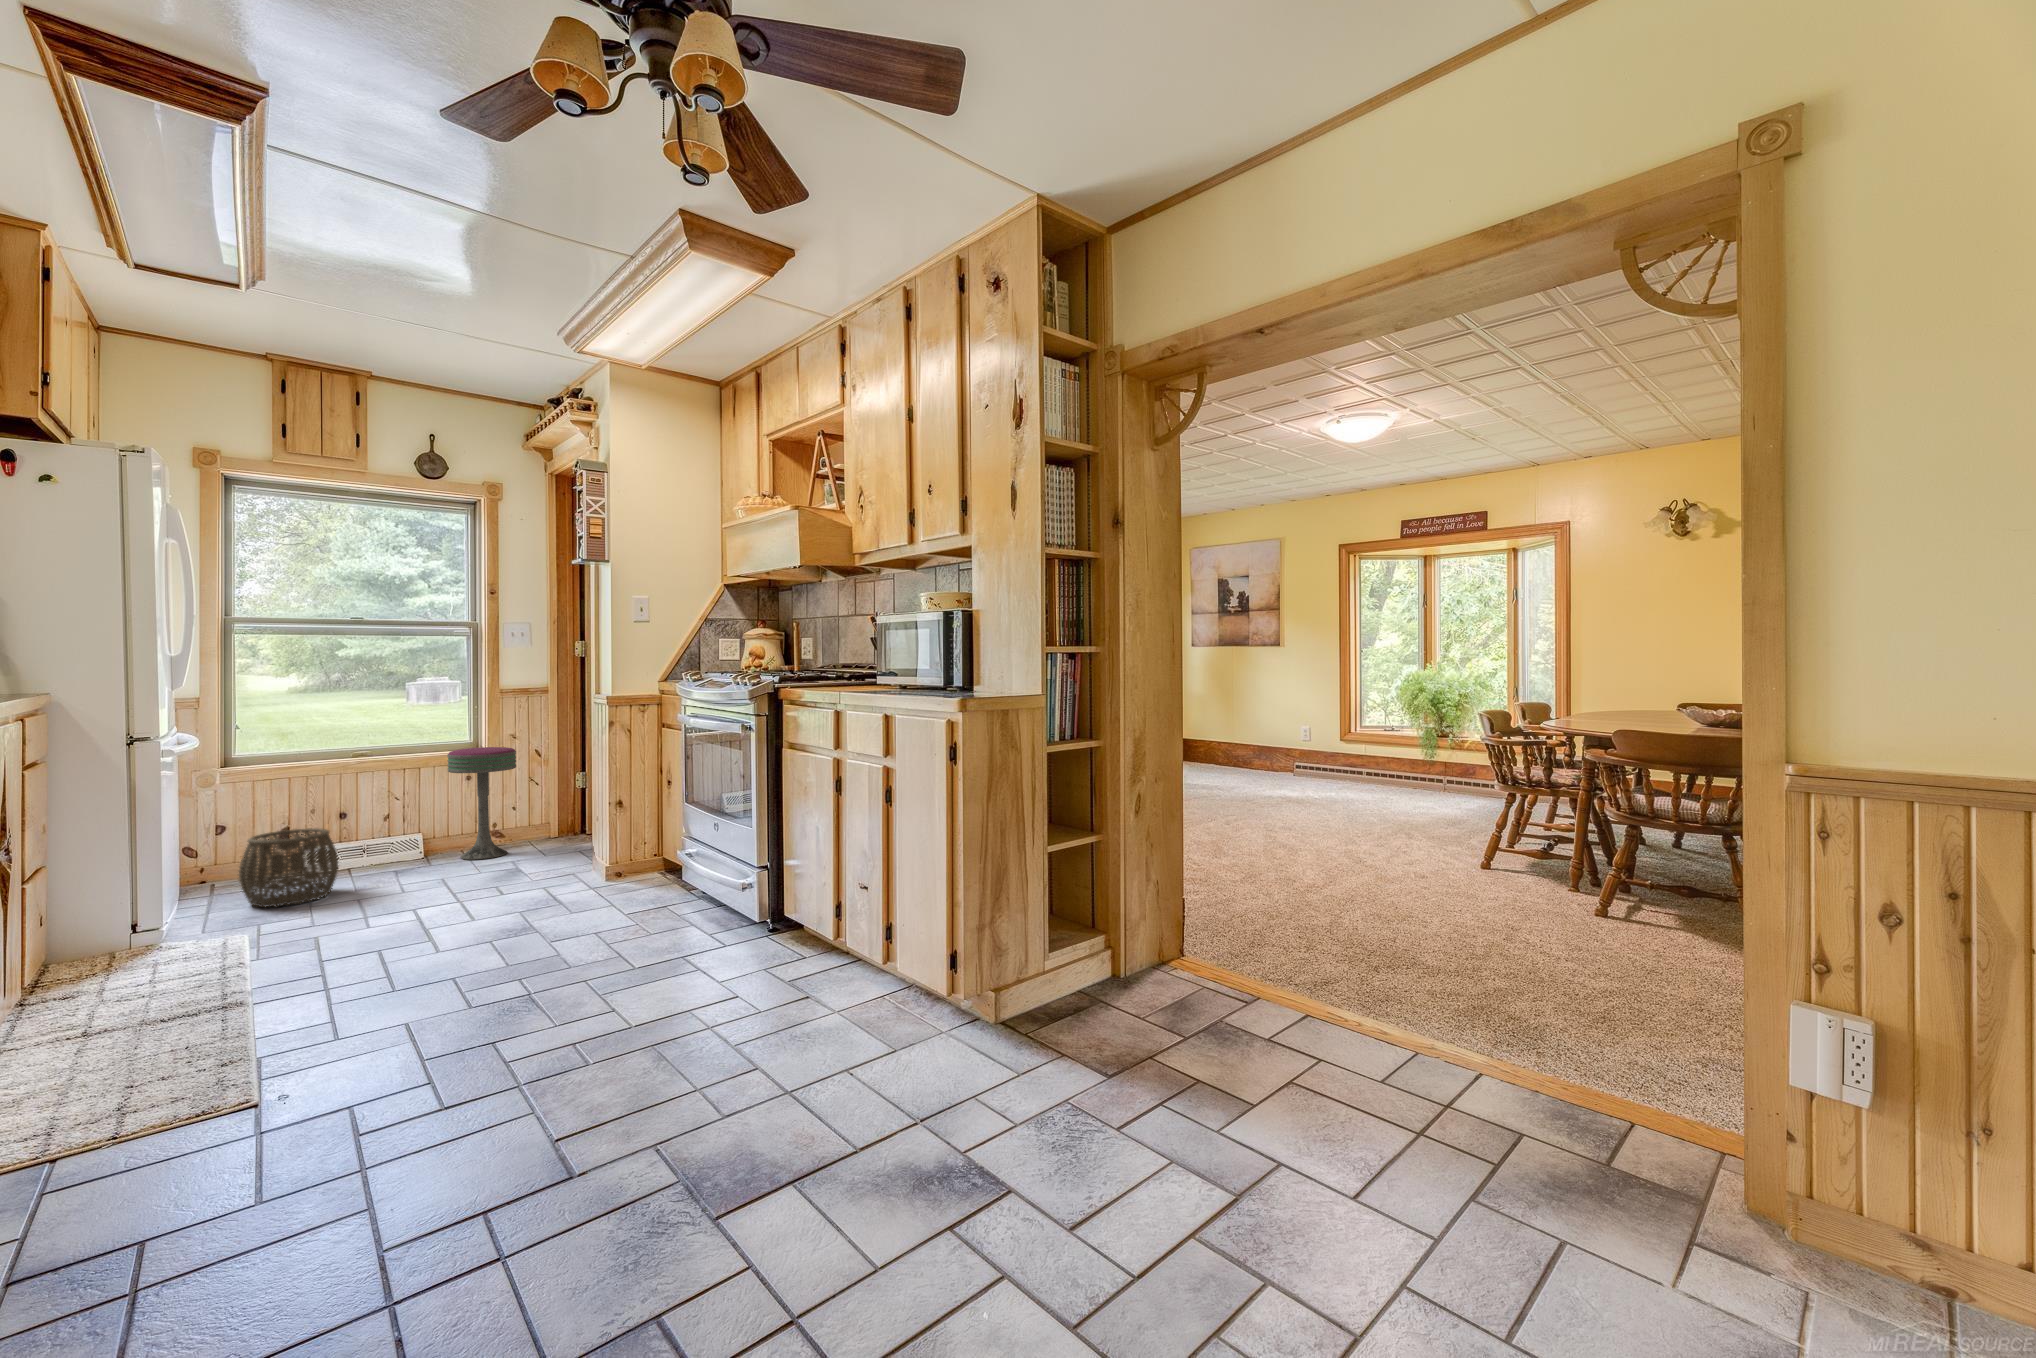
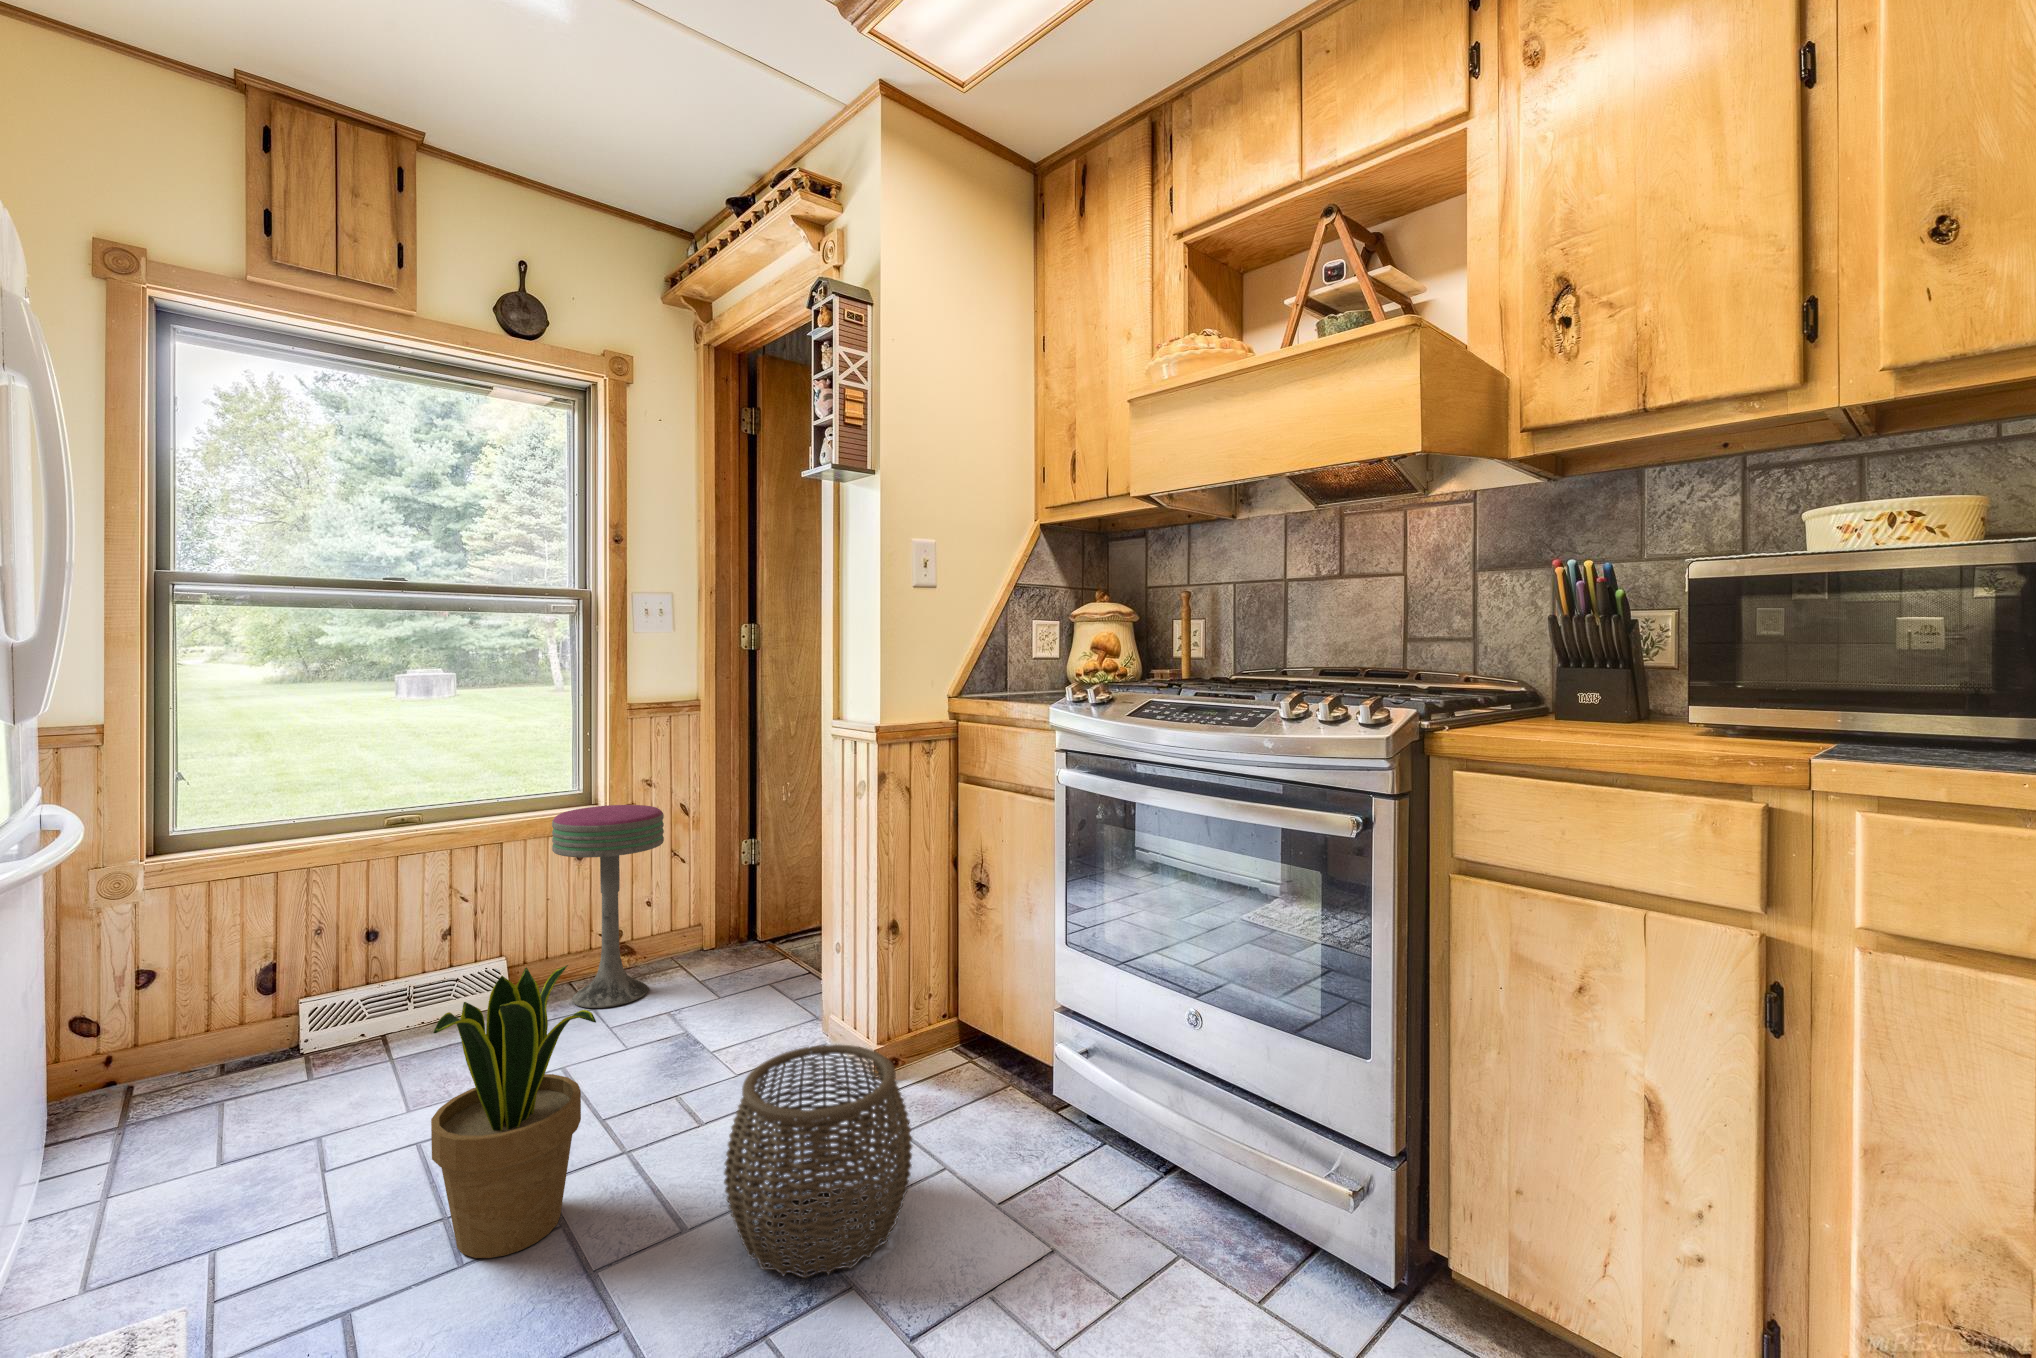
potted plant: none [356,803,435,925] -> present [431,965,596,1258]
woven basket: present [239,828,338,907] -> present [724,1045,912,1278]

